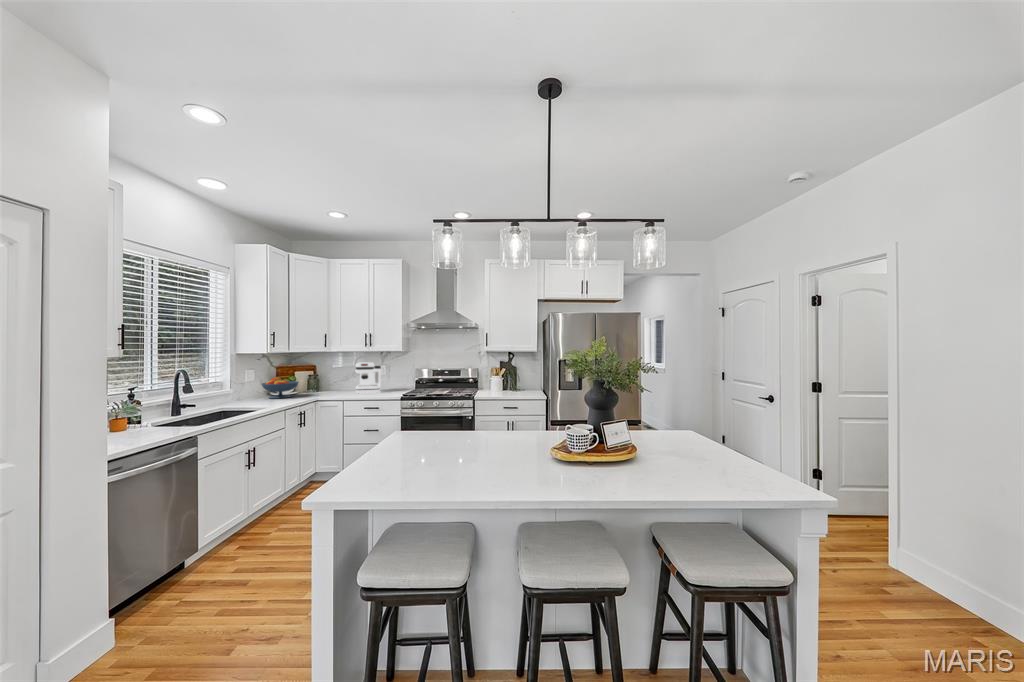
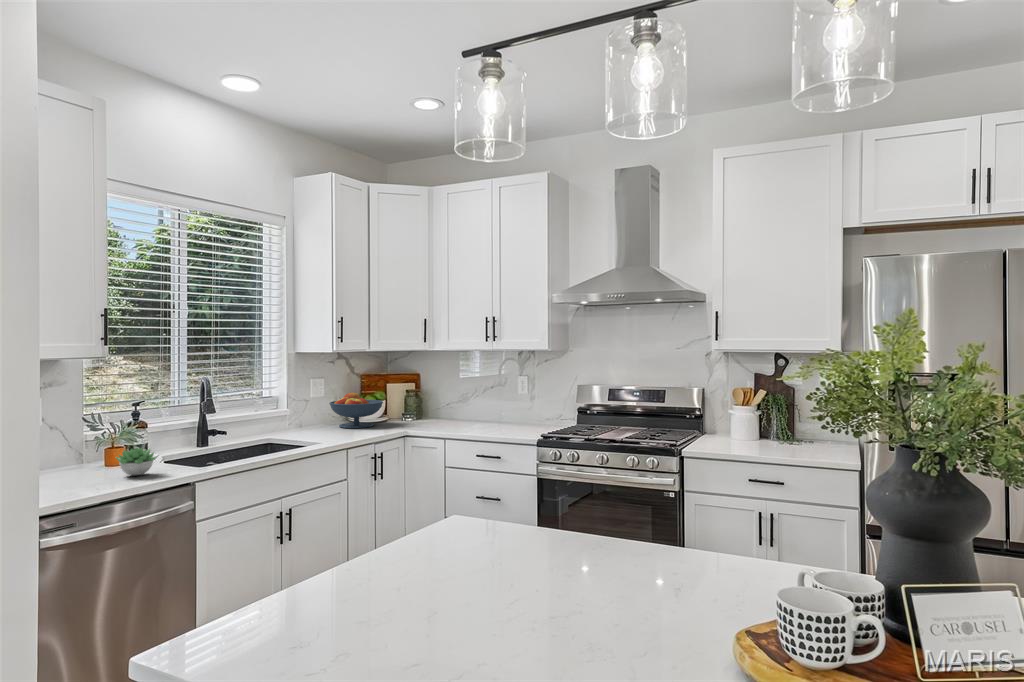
coffee maker: present [355,362,381,393] -> none [468,371,516,428]
succulent plant: none [131,417,168,436] -> present [116,448,157,475]

